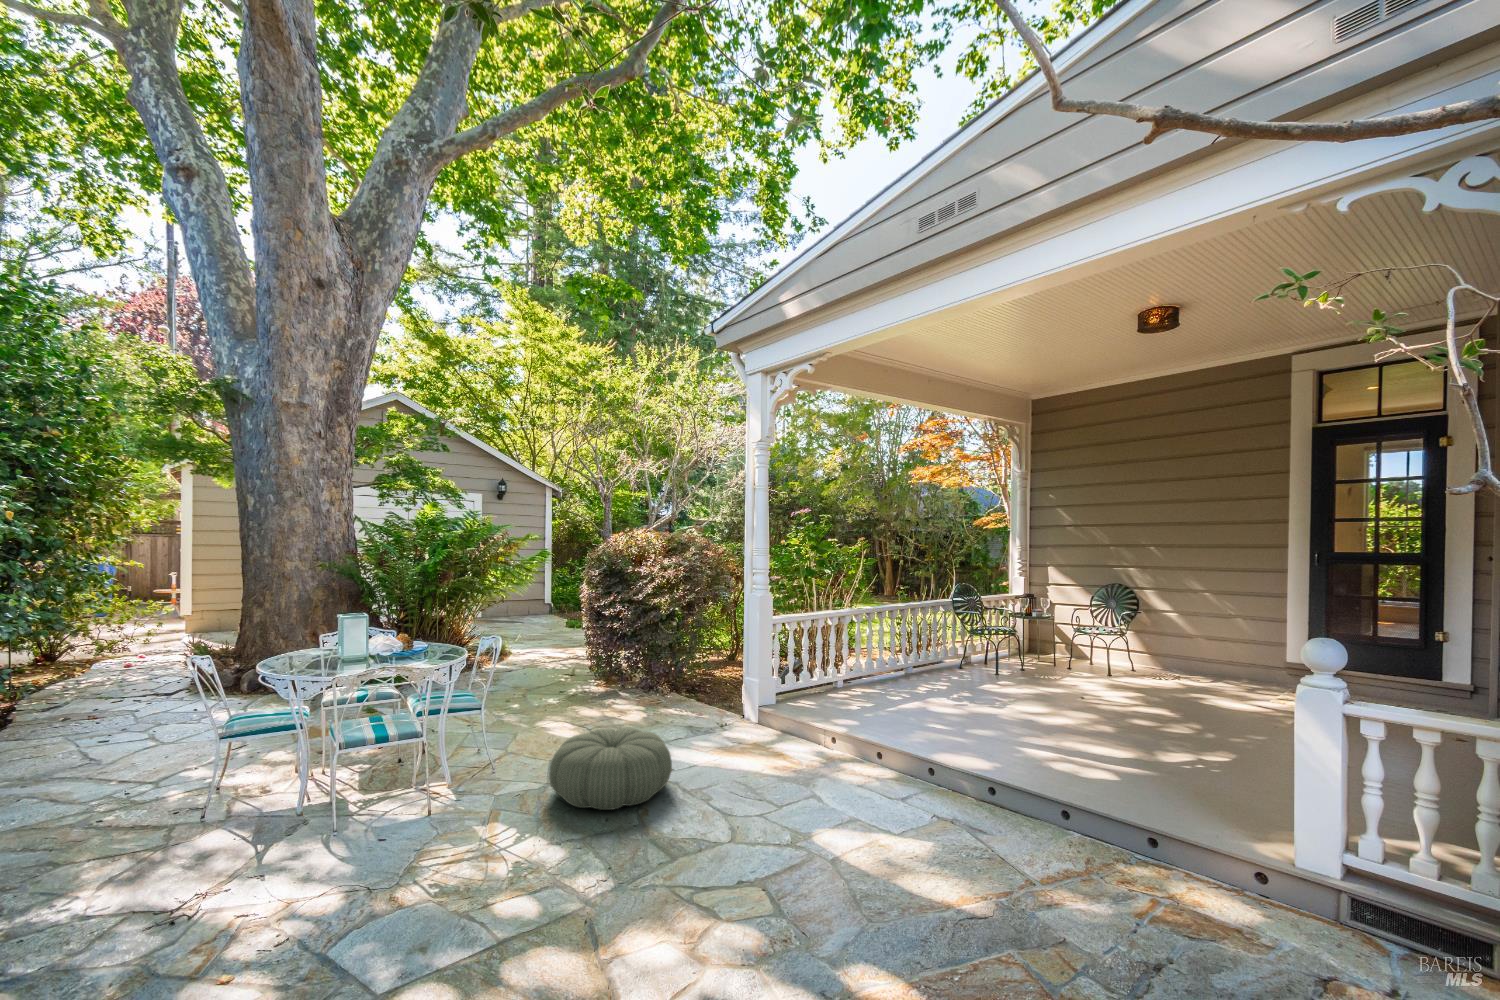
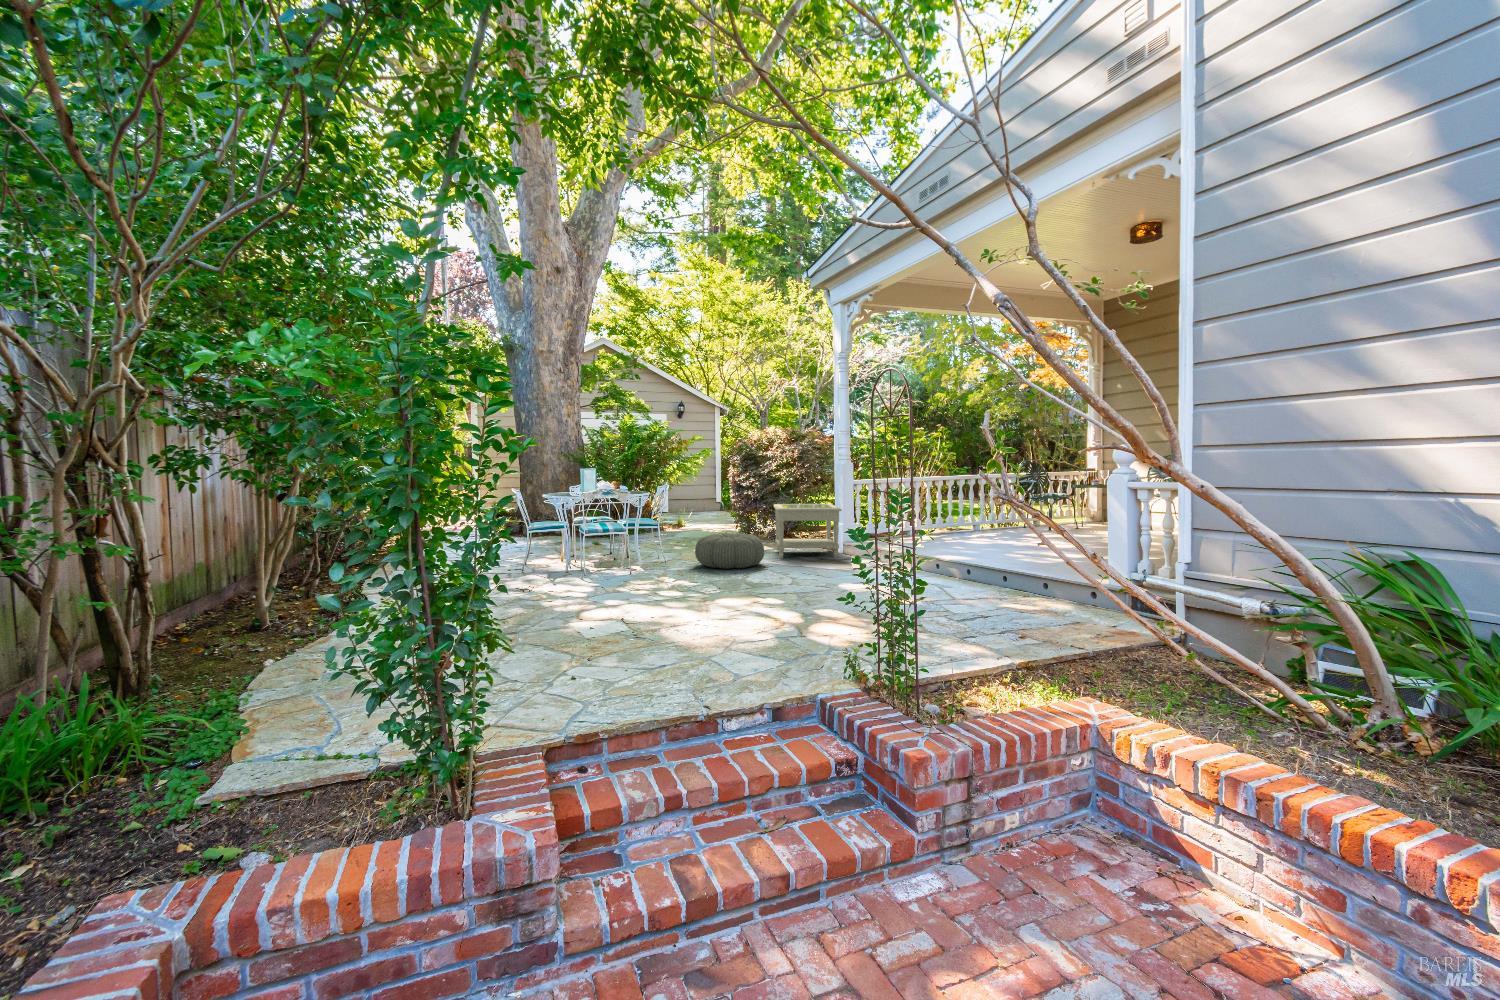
side table: none [663,652,779,756] -> present [773,504,842,559]

